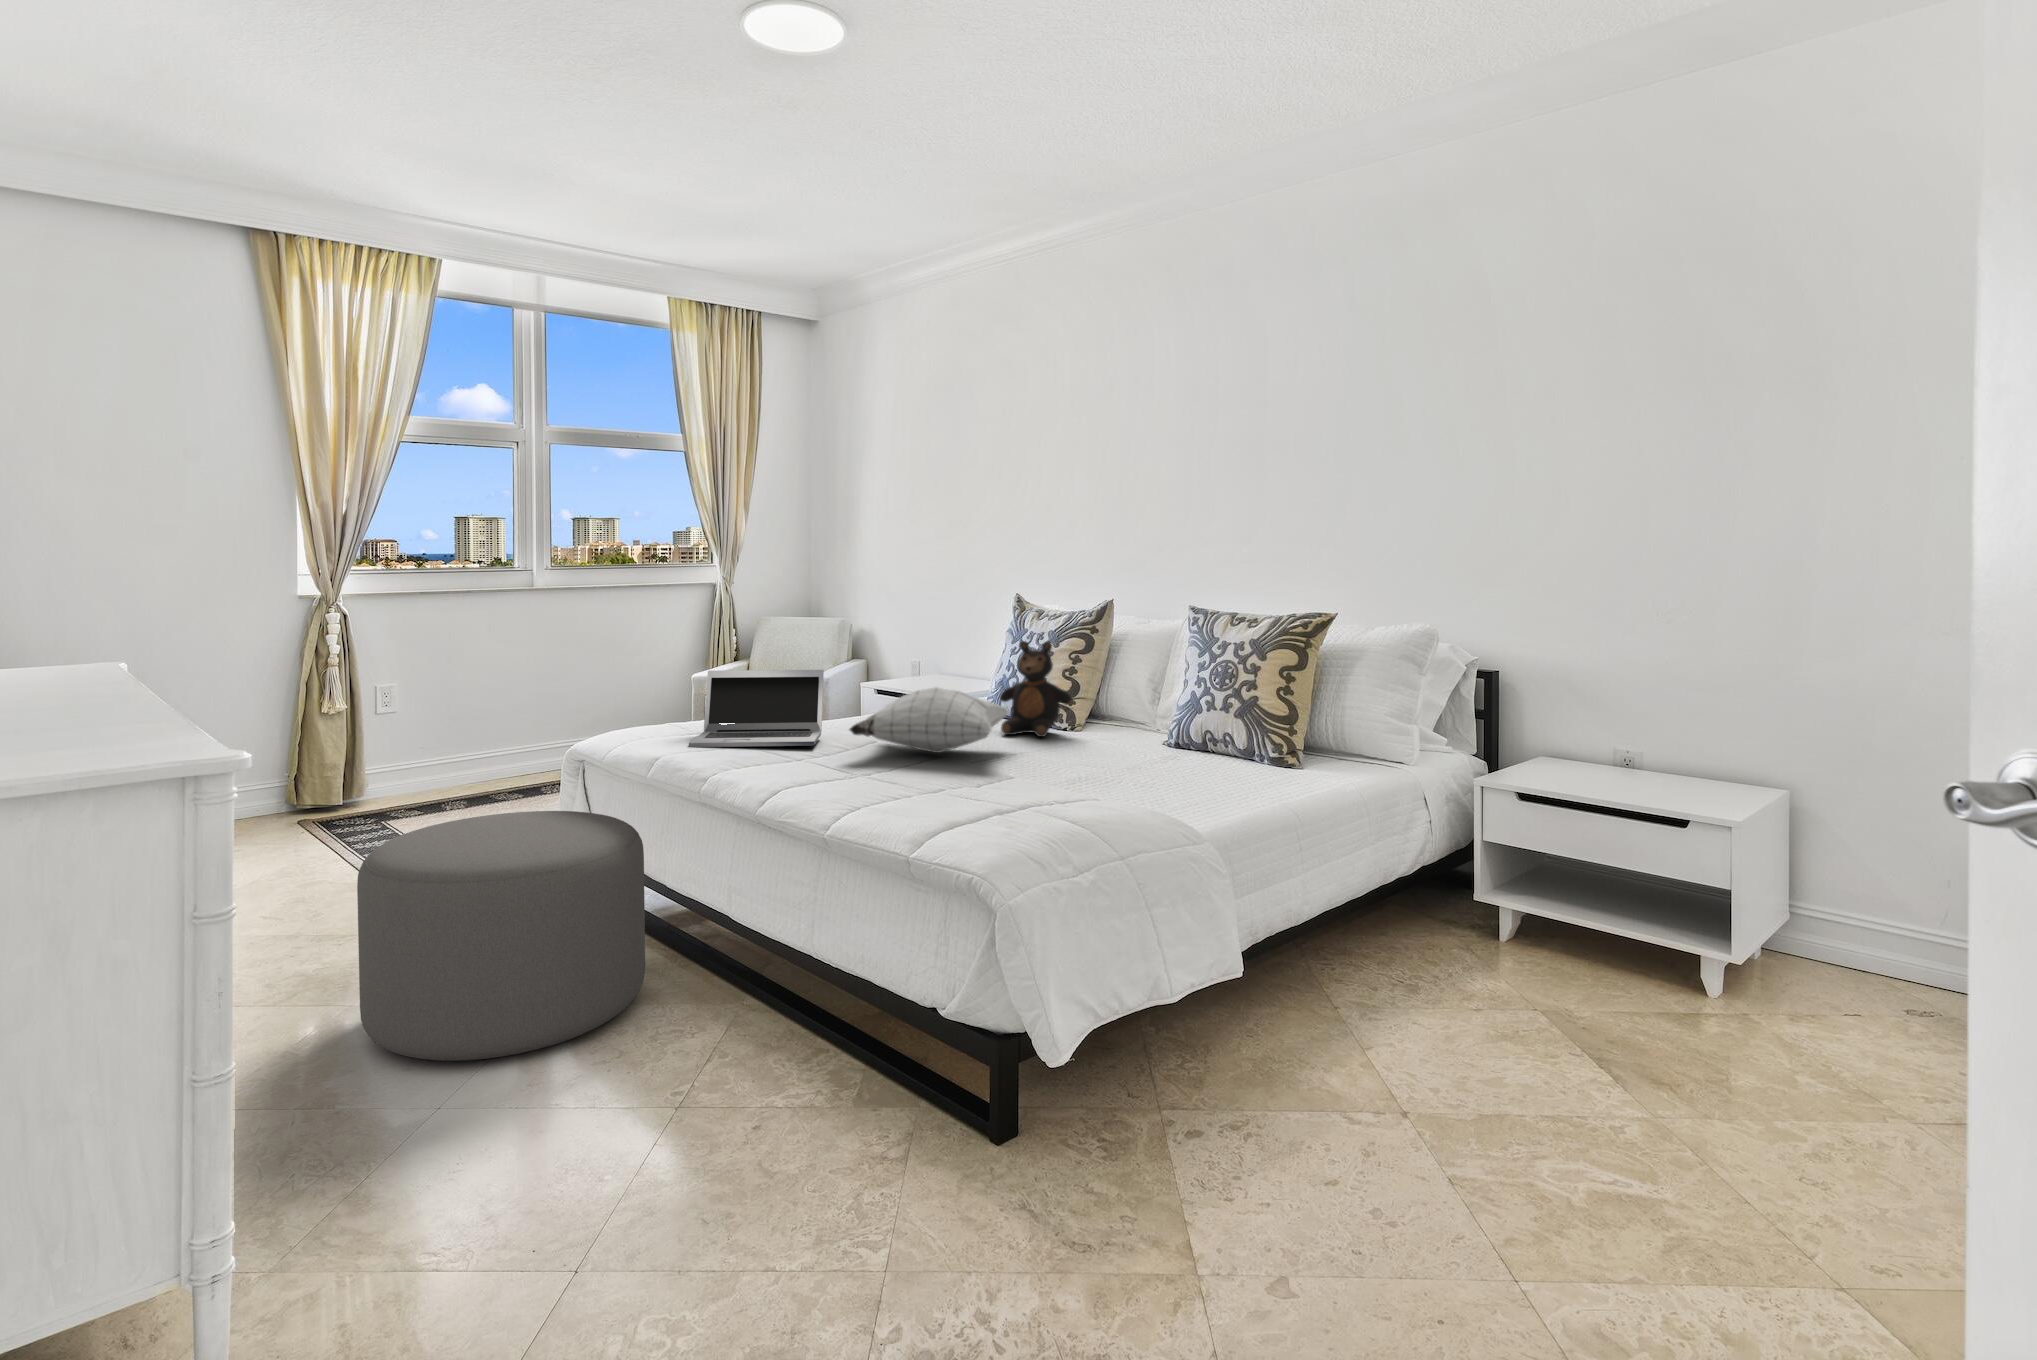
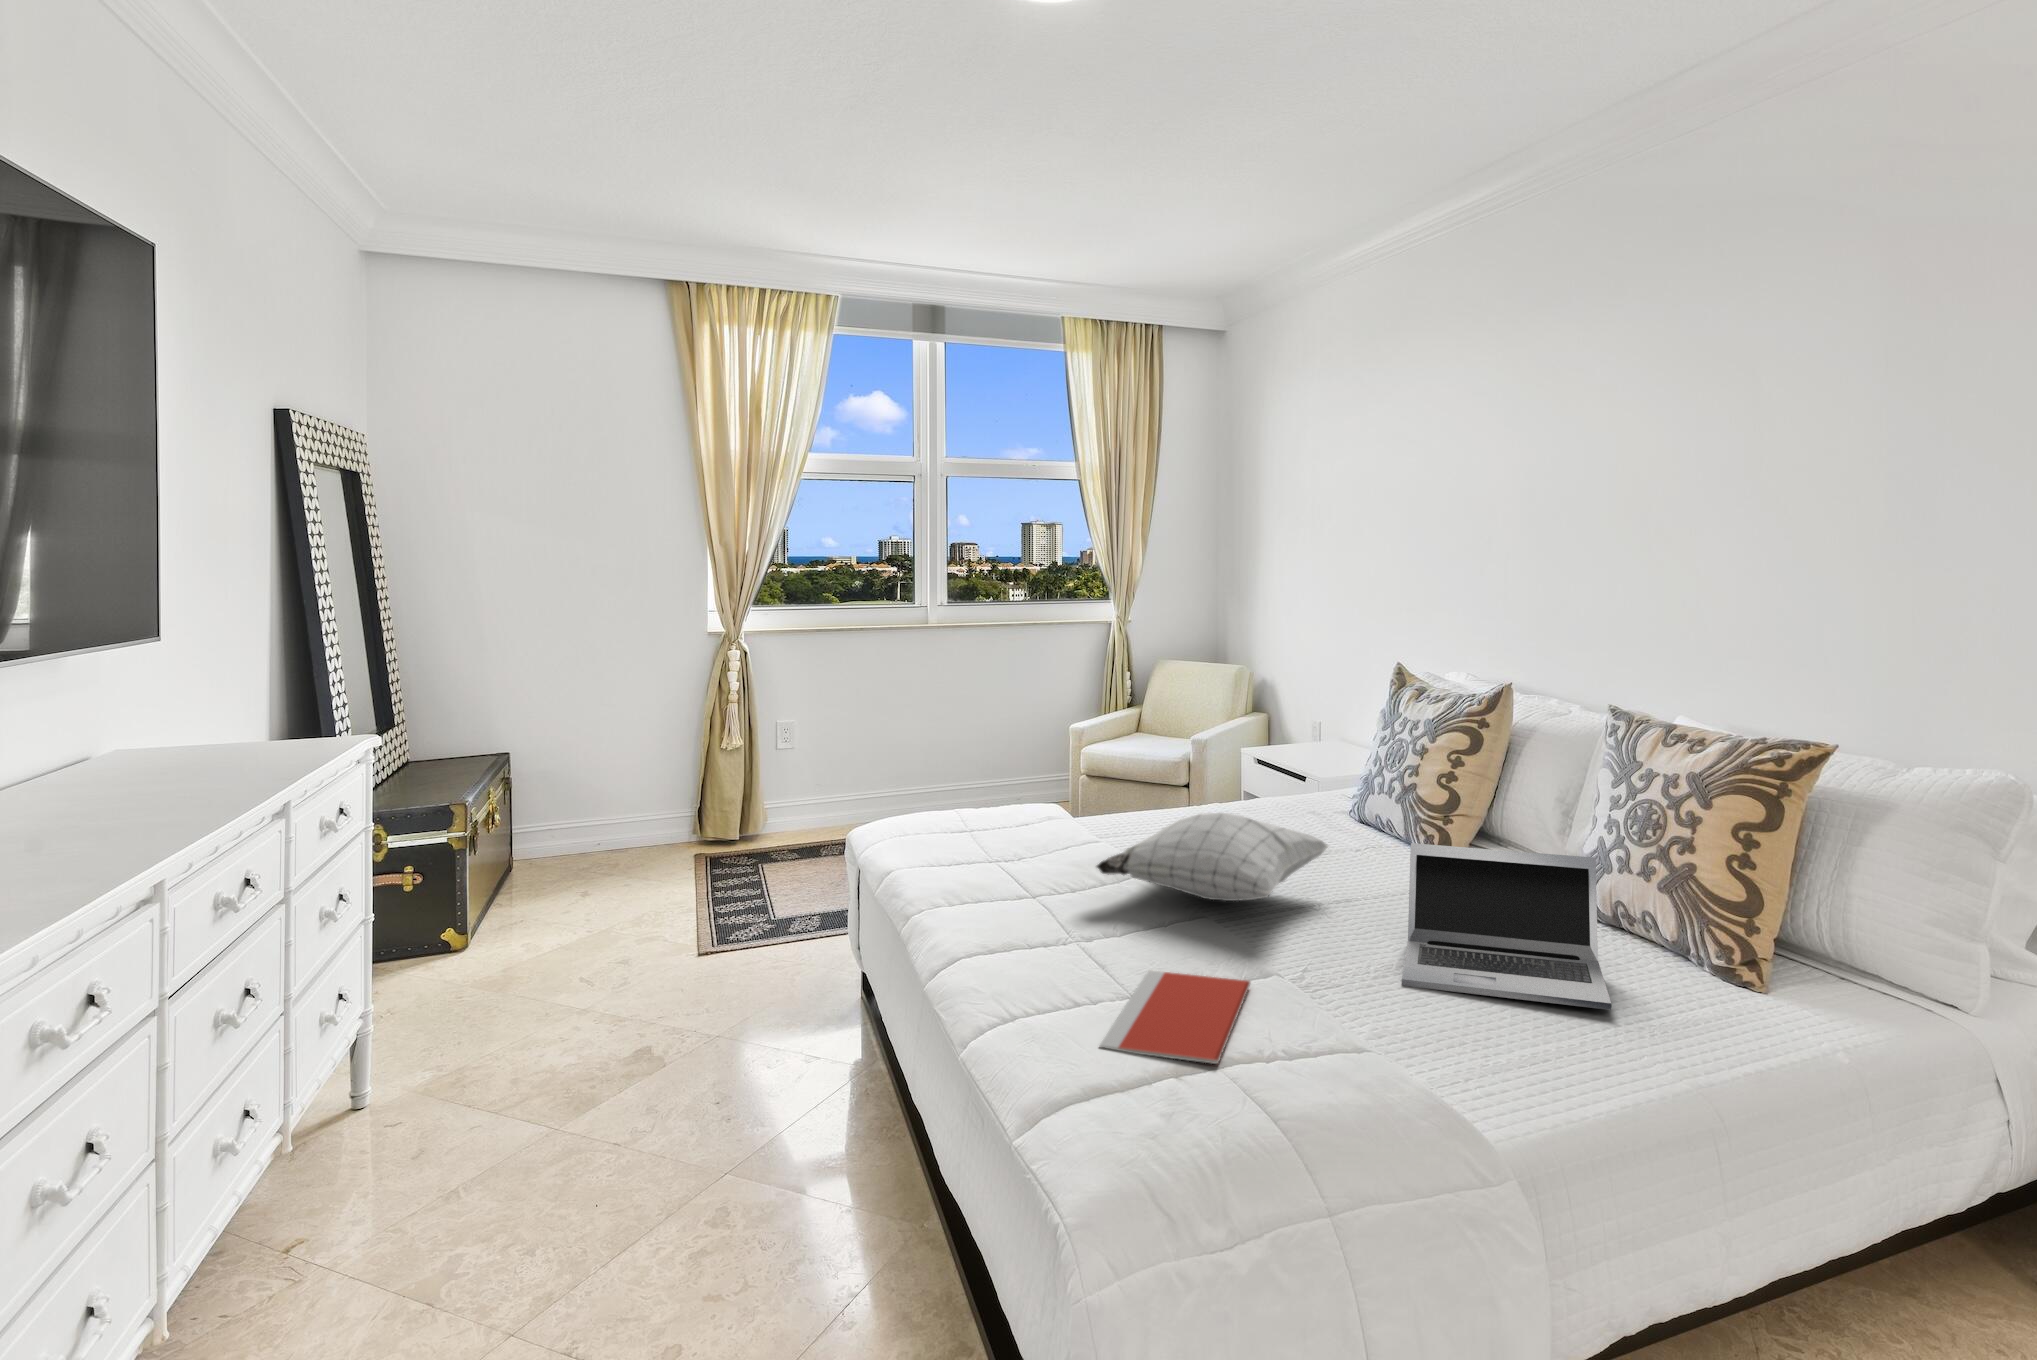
teddy bear: present [1000,641,1072,737] -> none [1336,739,1436,874]
laptop: present [689,670,824,747] -> present [1402,843,1611,1010]
notebook: none [923,781,1010,814] -> present [1100,970,1250,1064]
ottoman: present [357,811,645,1061] -> none [513,927,841,1255]

